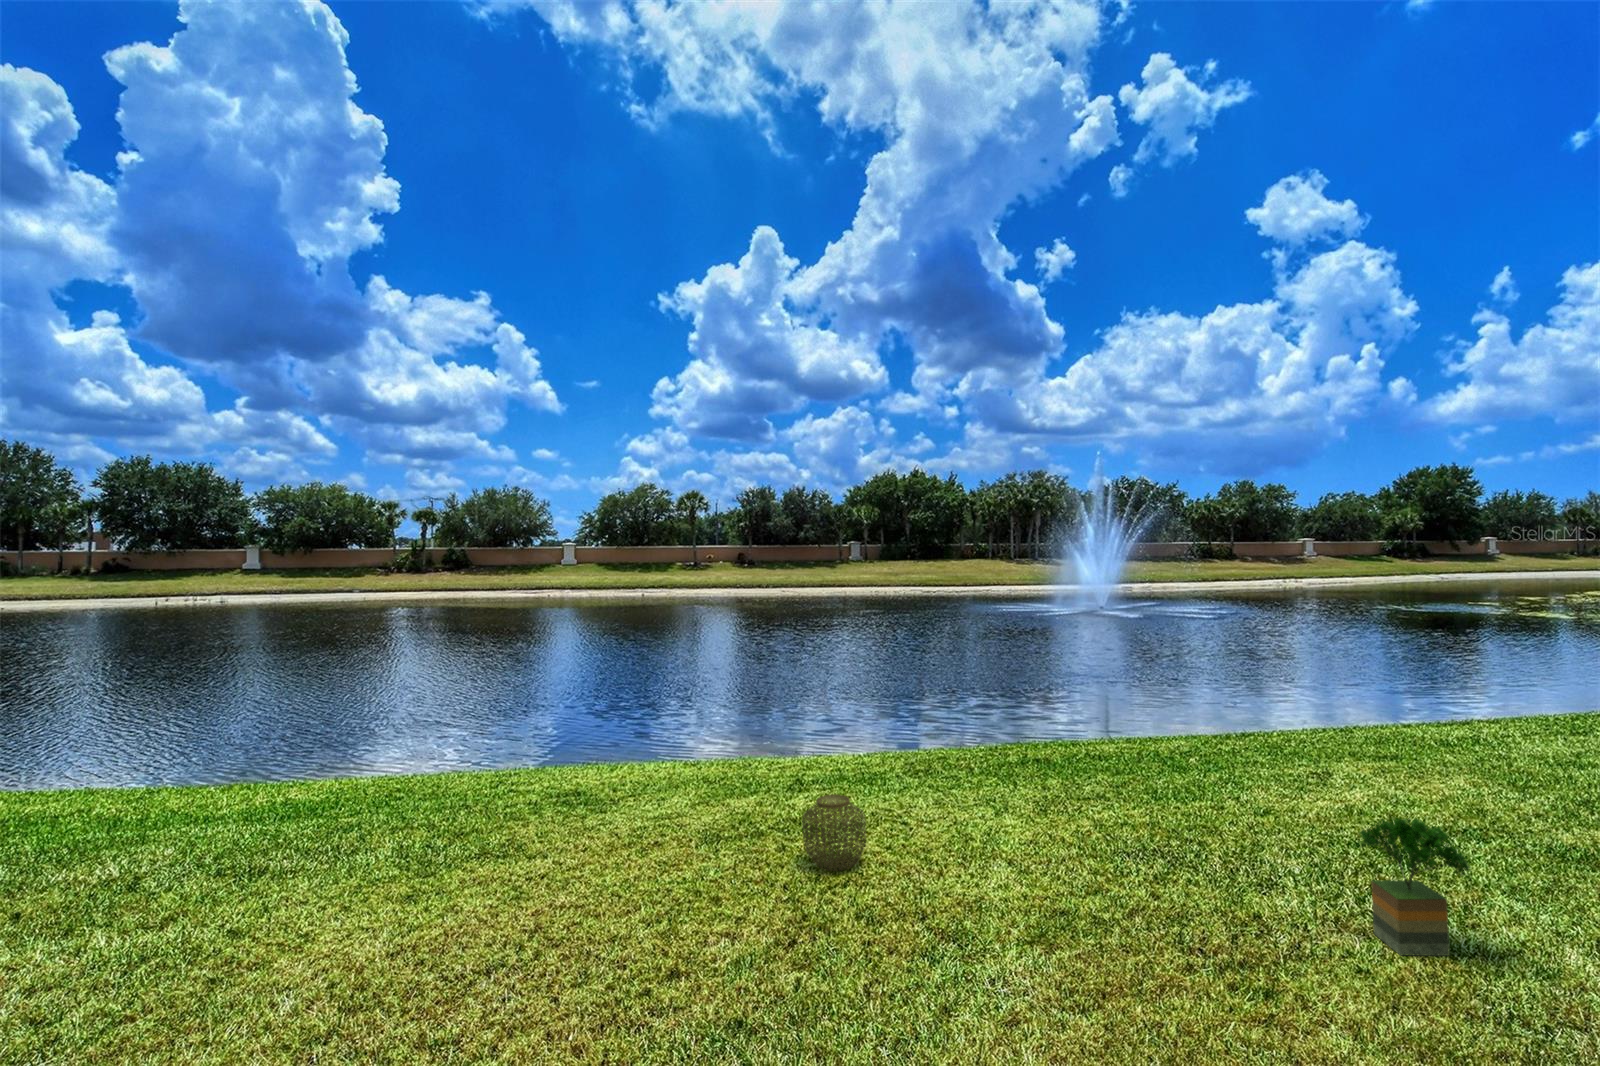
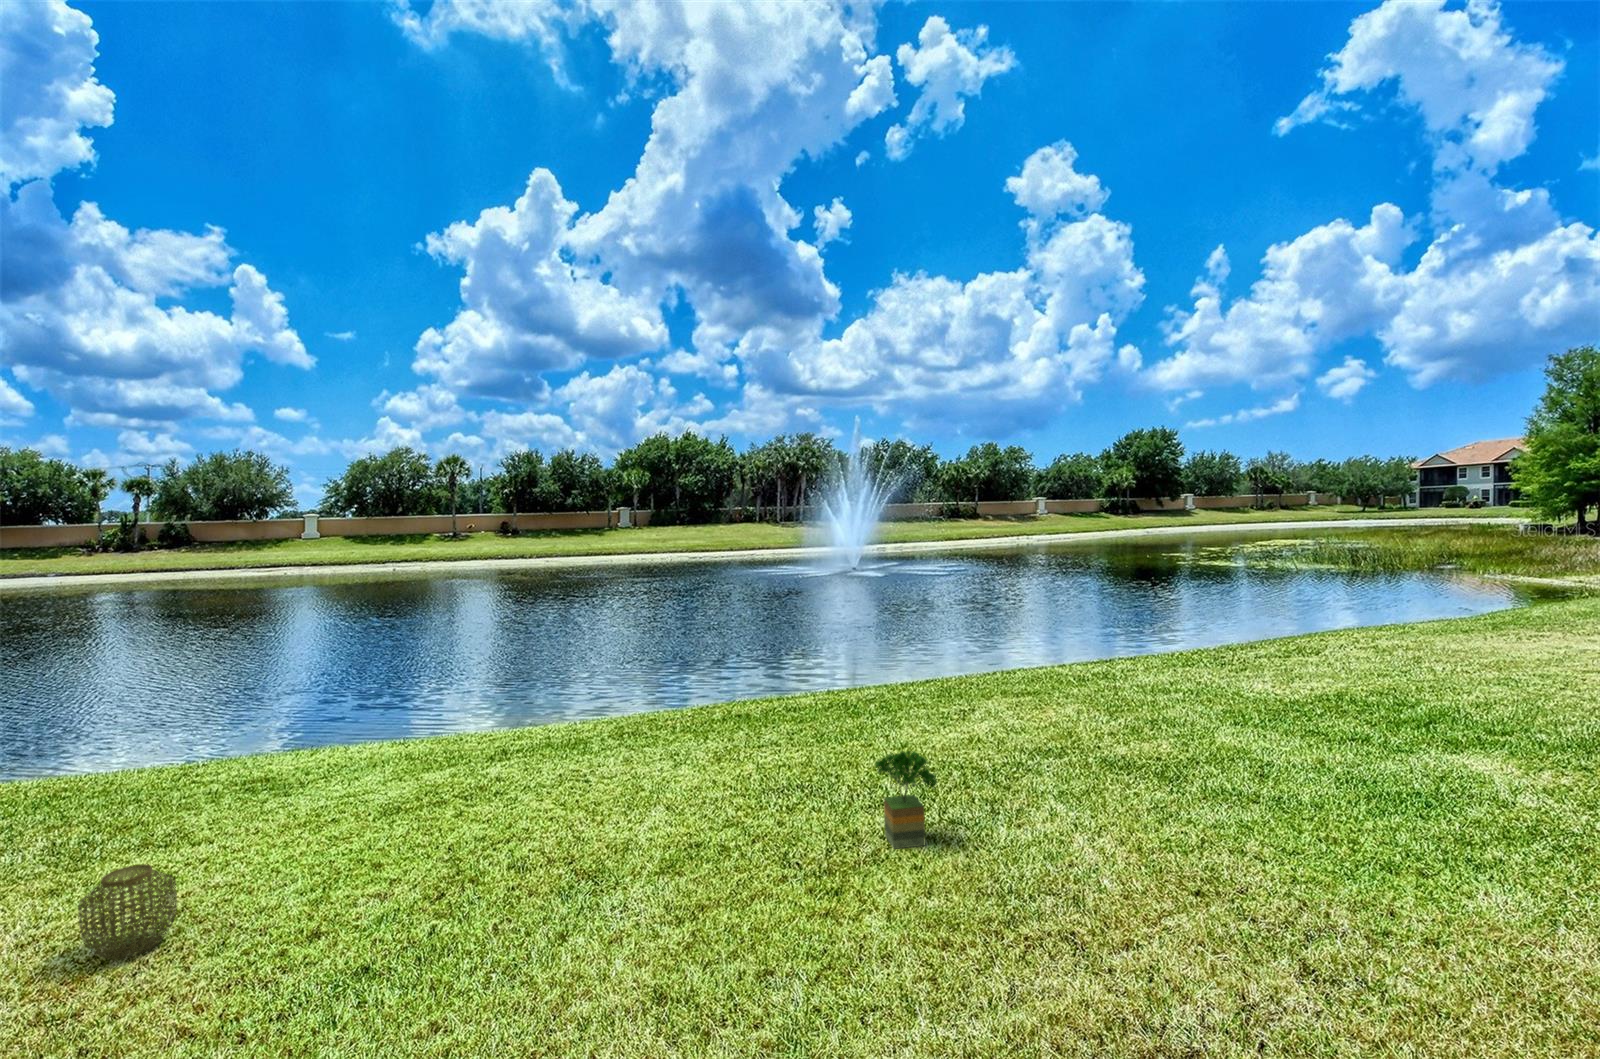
woven basket: present [802,794,866,871] -> present [78,864,177,959]

